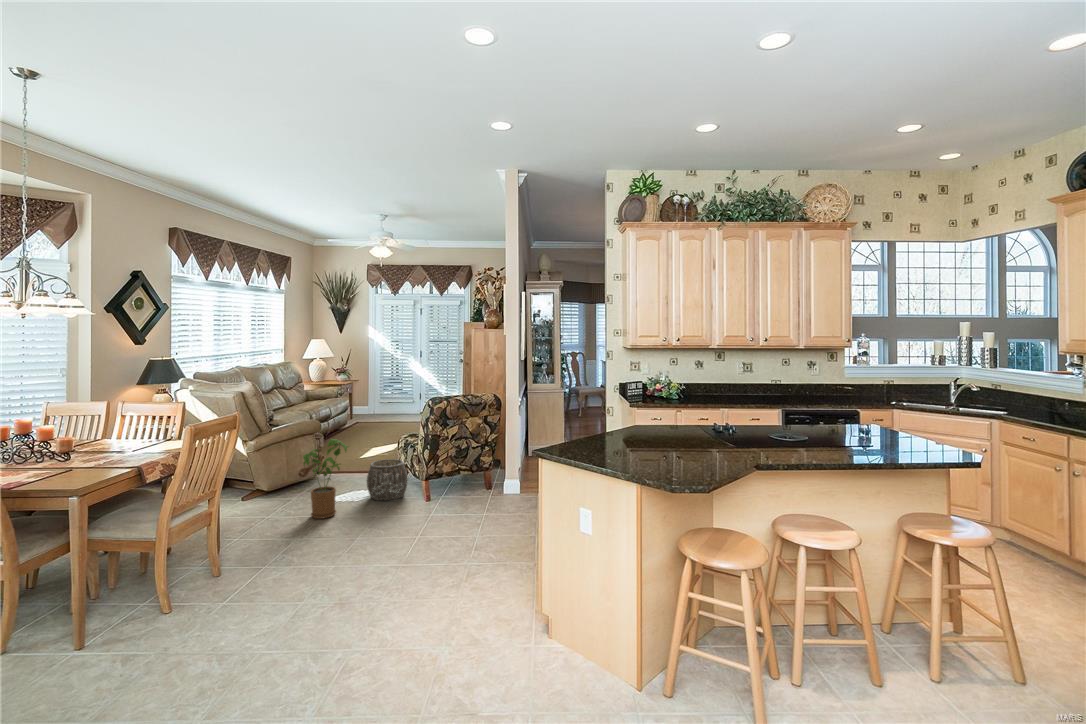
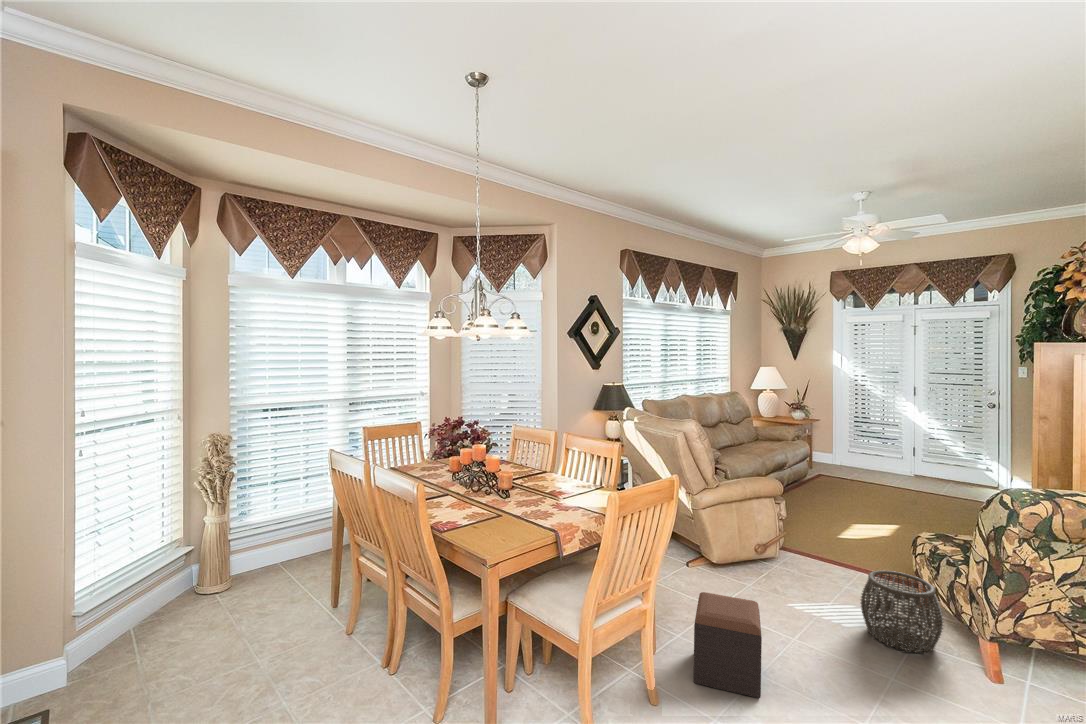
house plant: present [303,439,348,519] -> none [764,529,840,653]
footstool: none [252,489,299,549] -> present [693,592,762,698]

